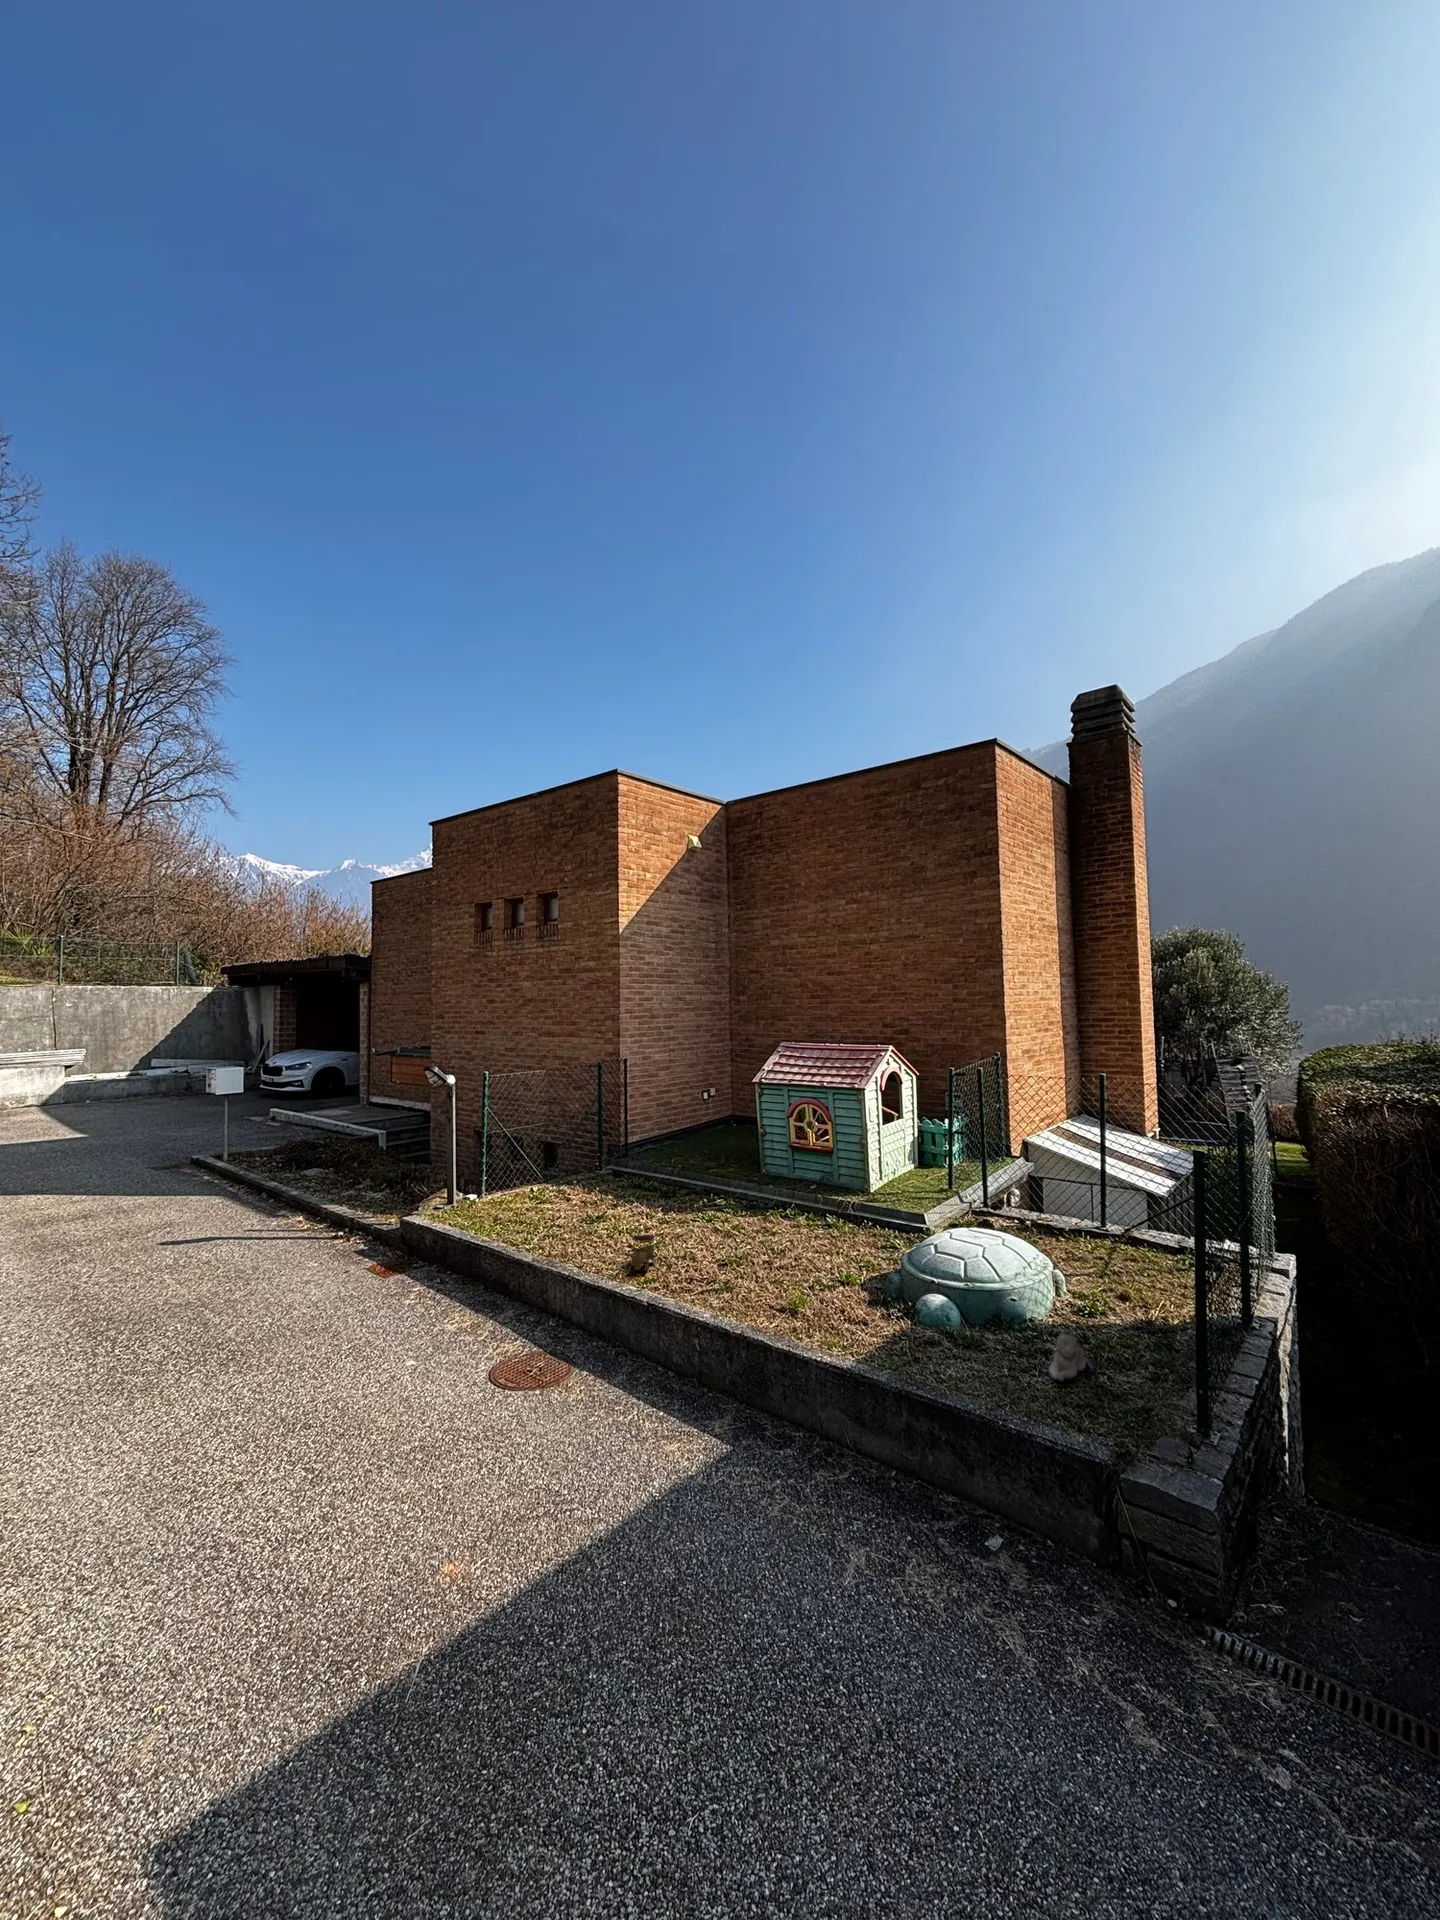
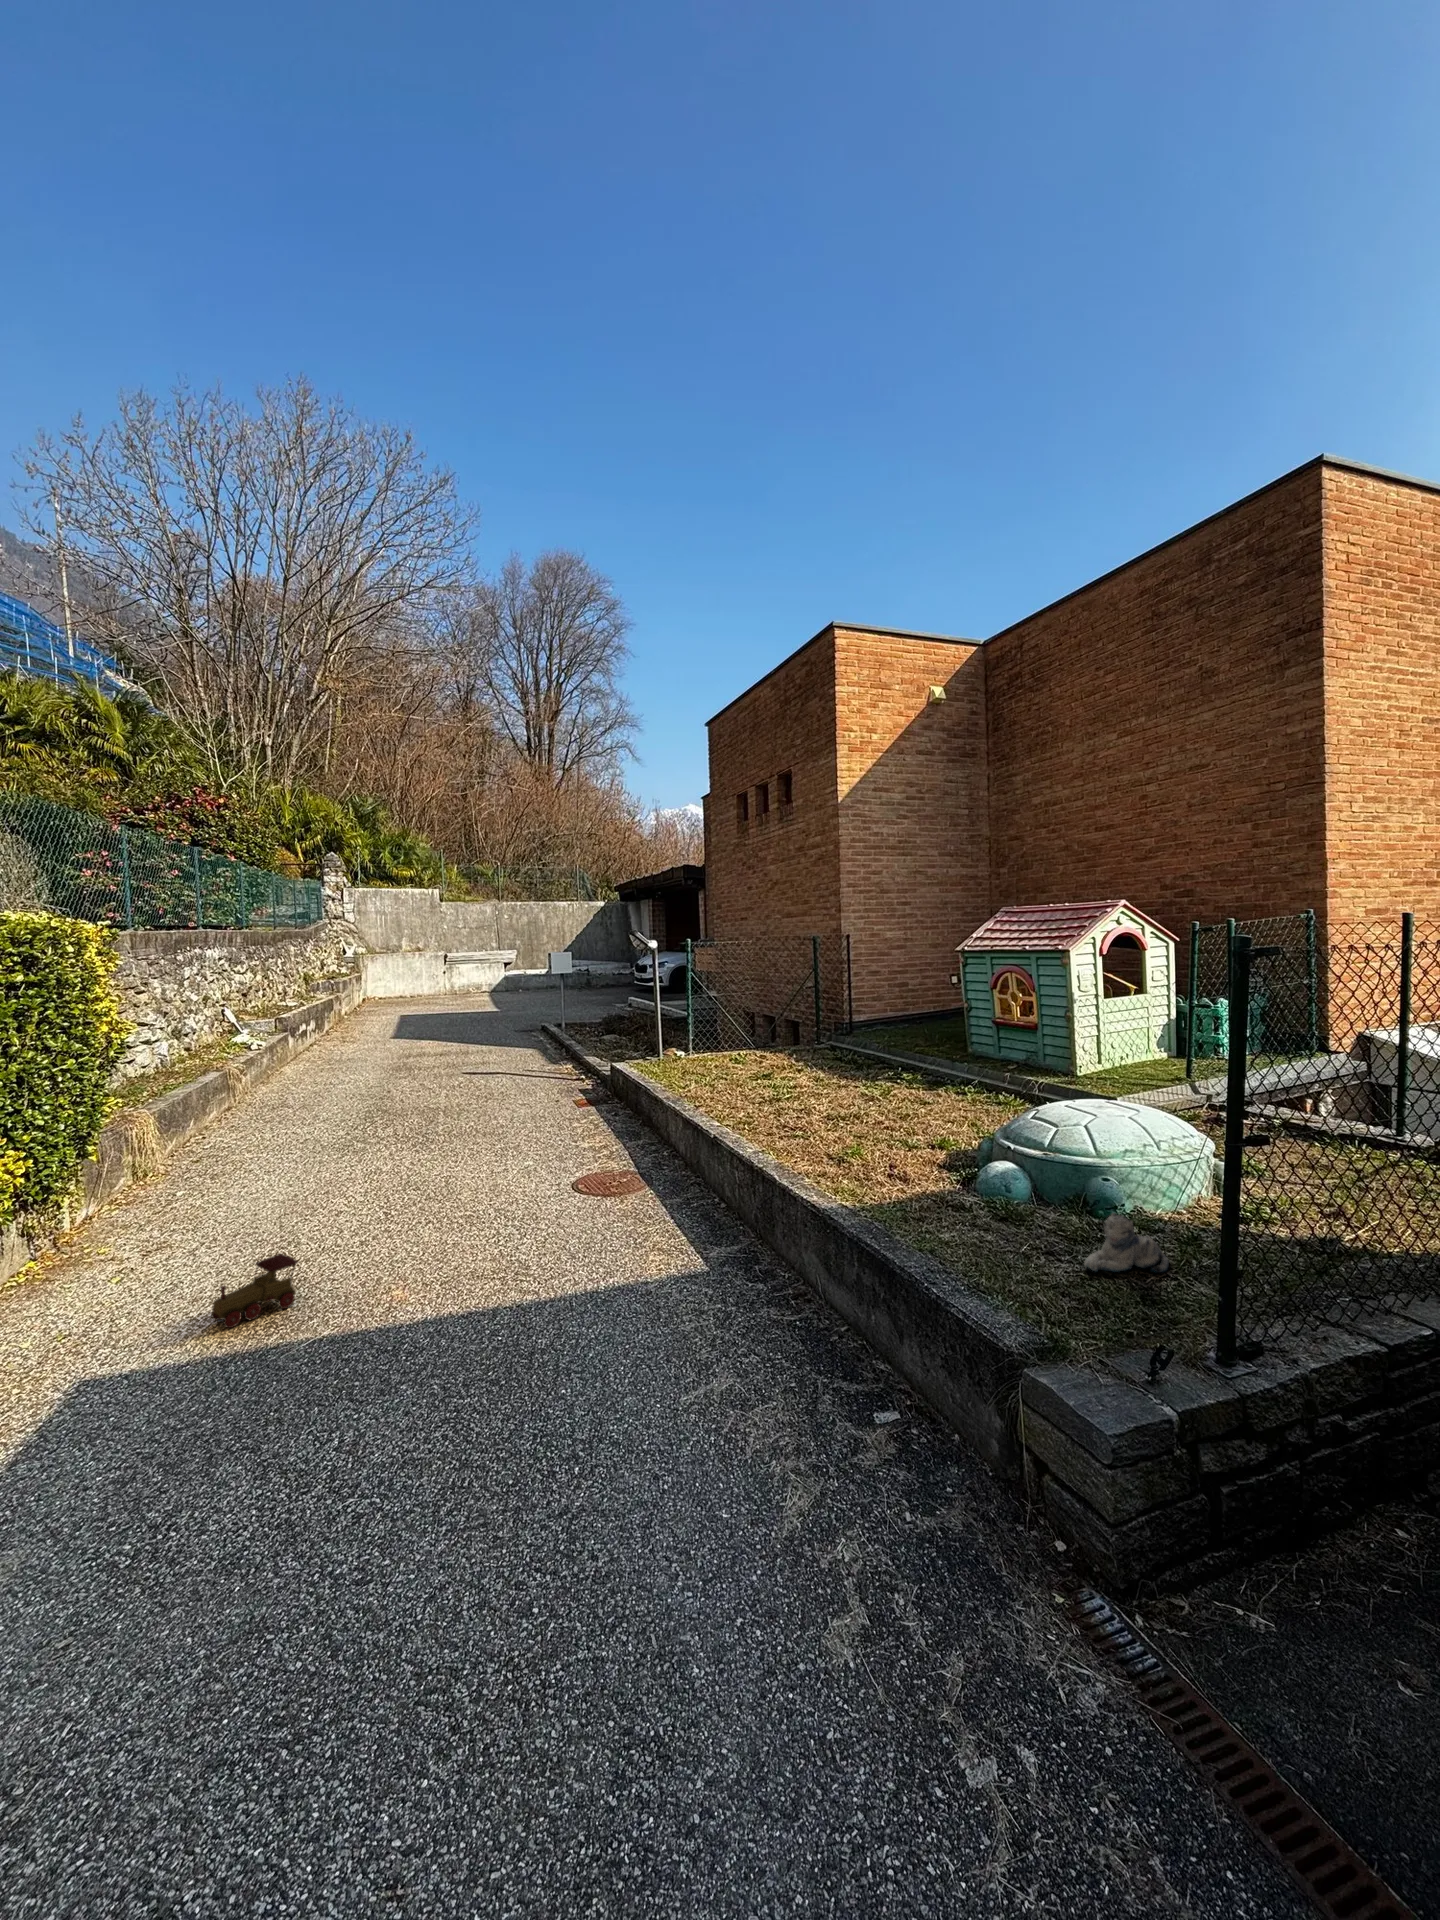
toy train: present [628,1235,655,1272] -> present [211,1253,298,1328]

